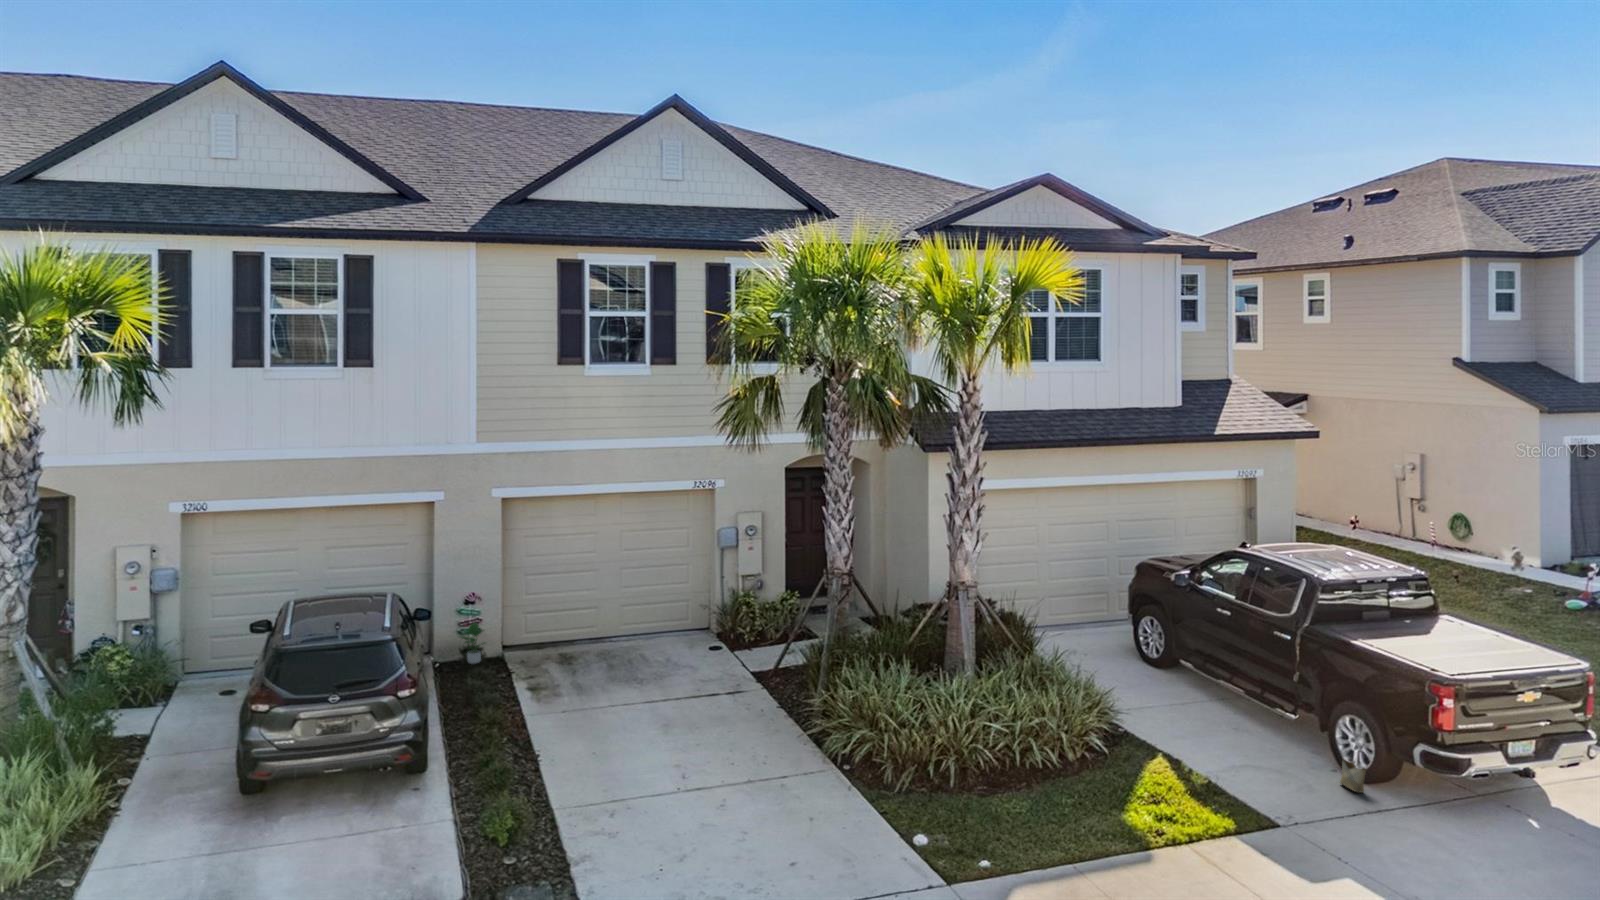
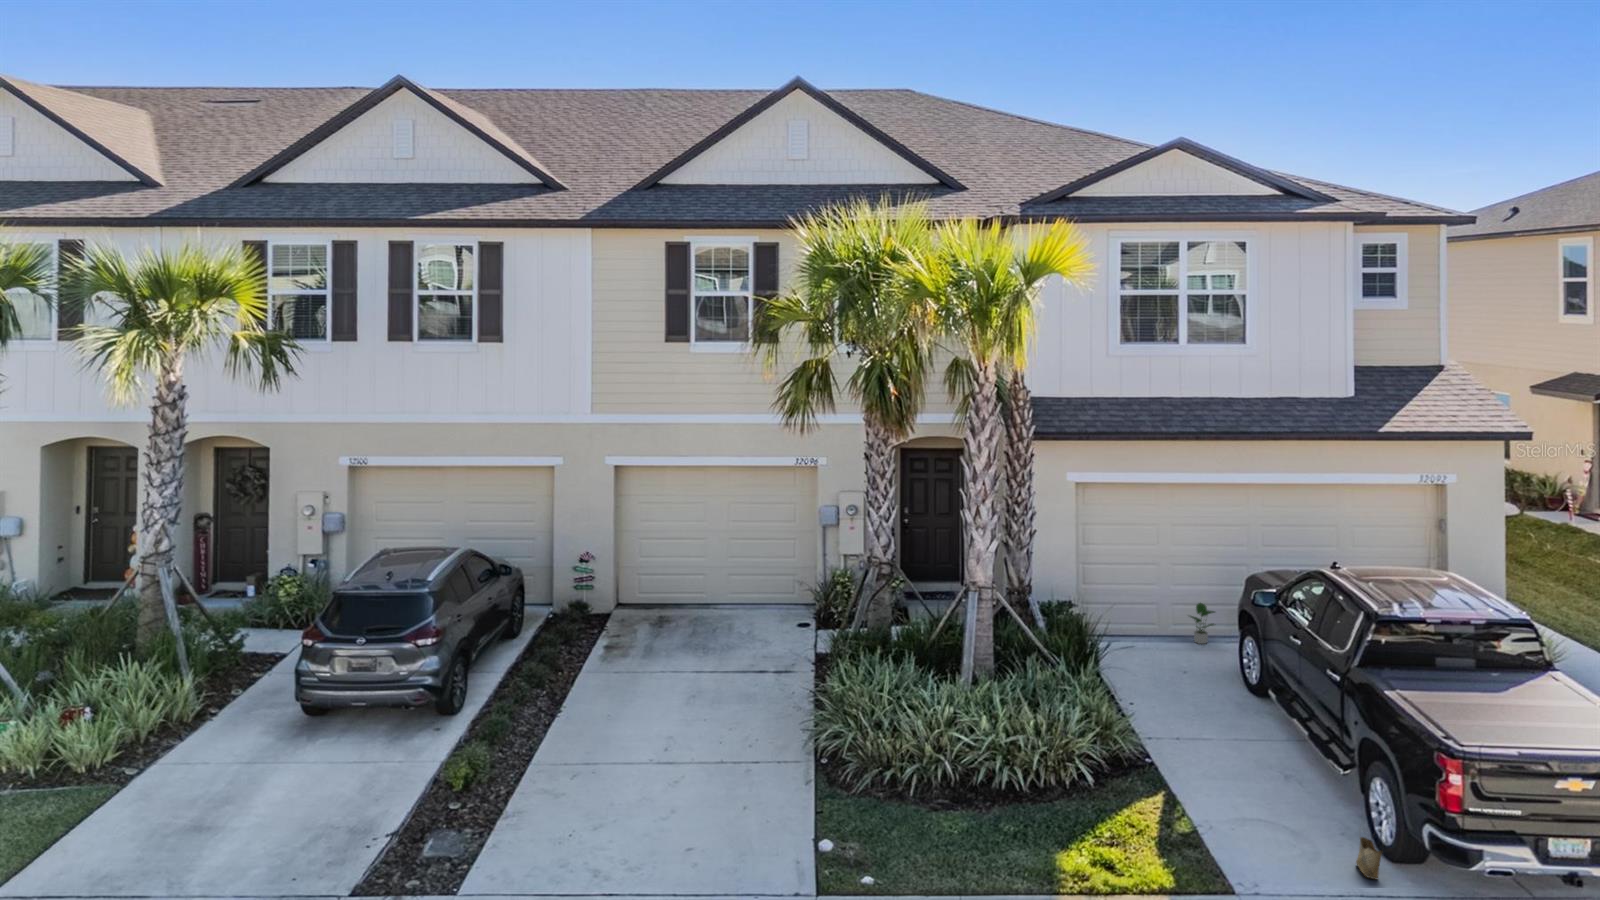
potted plant: present [461,623,485,664] -> present [1190,603,1215,644]

